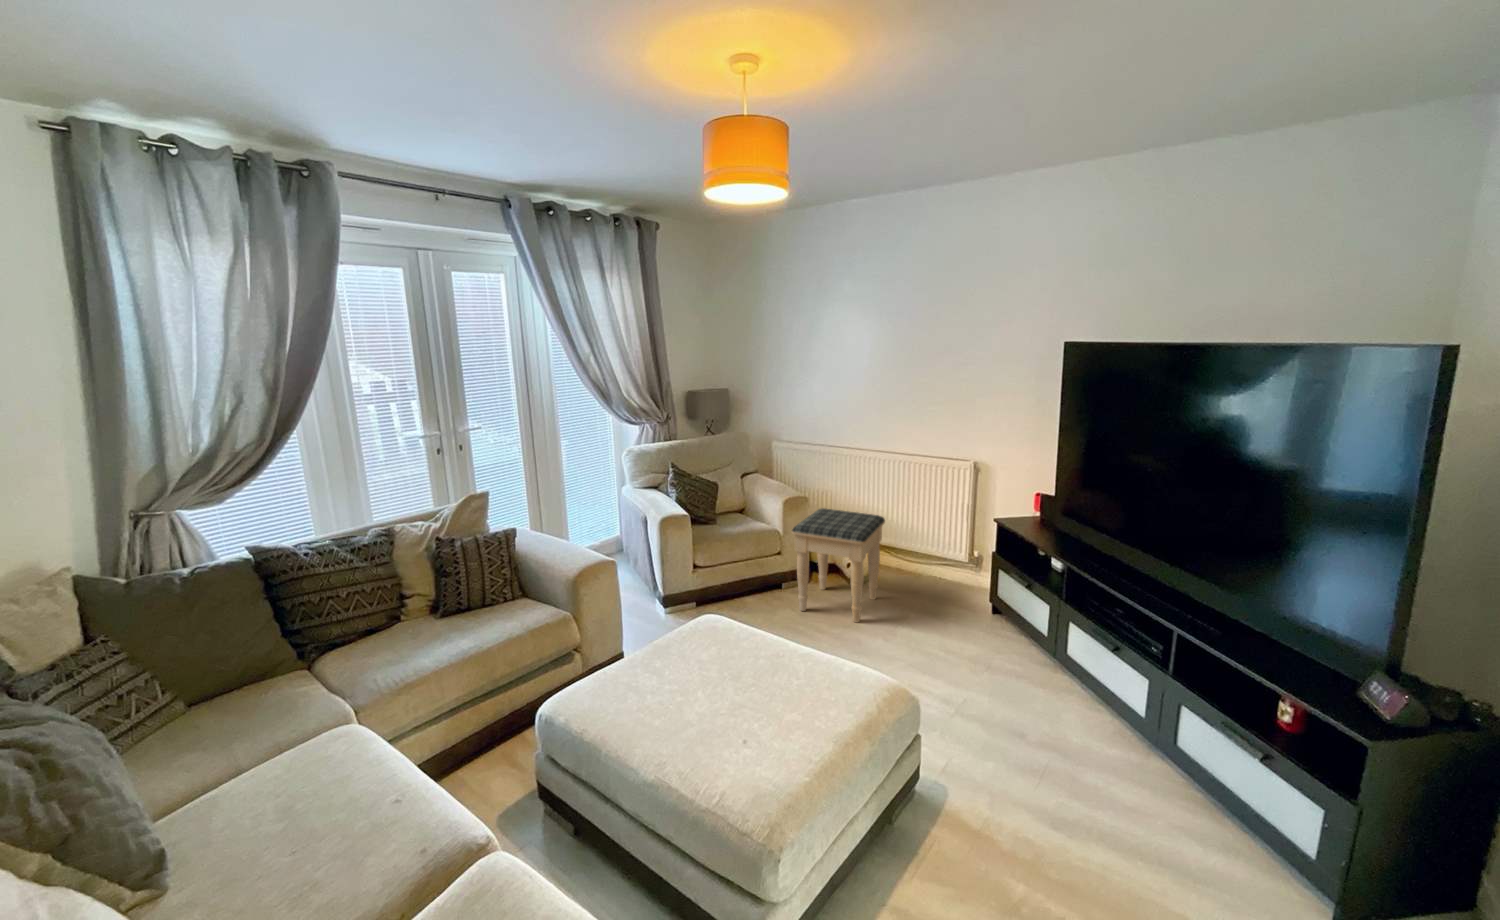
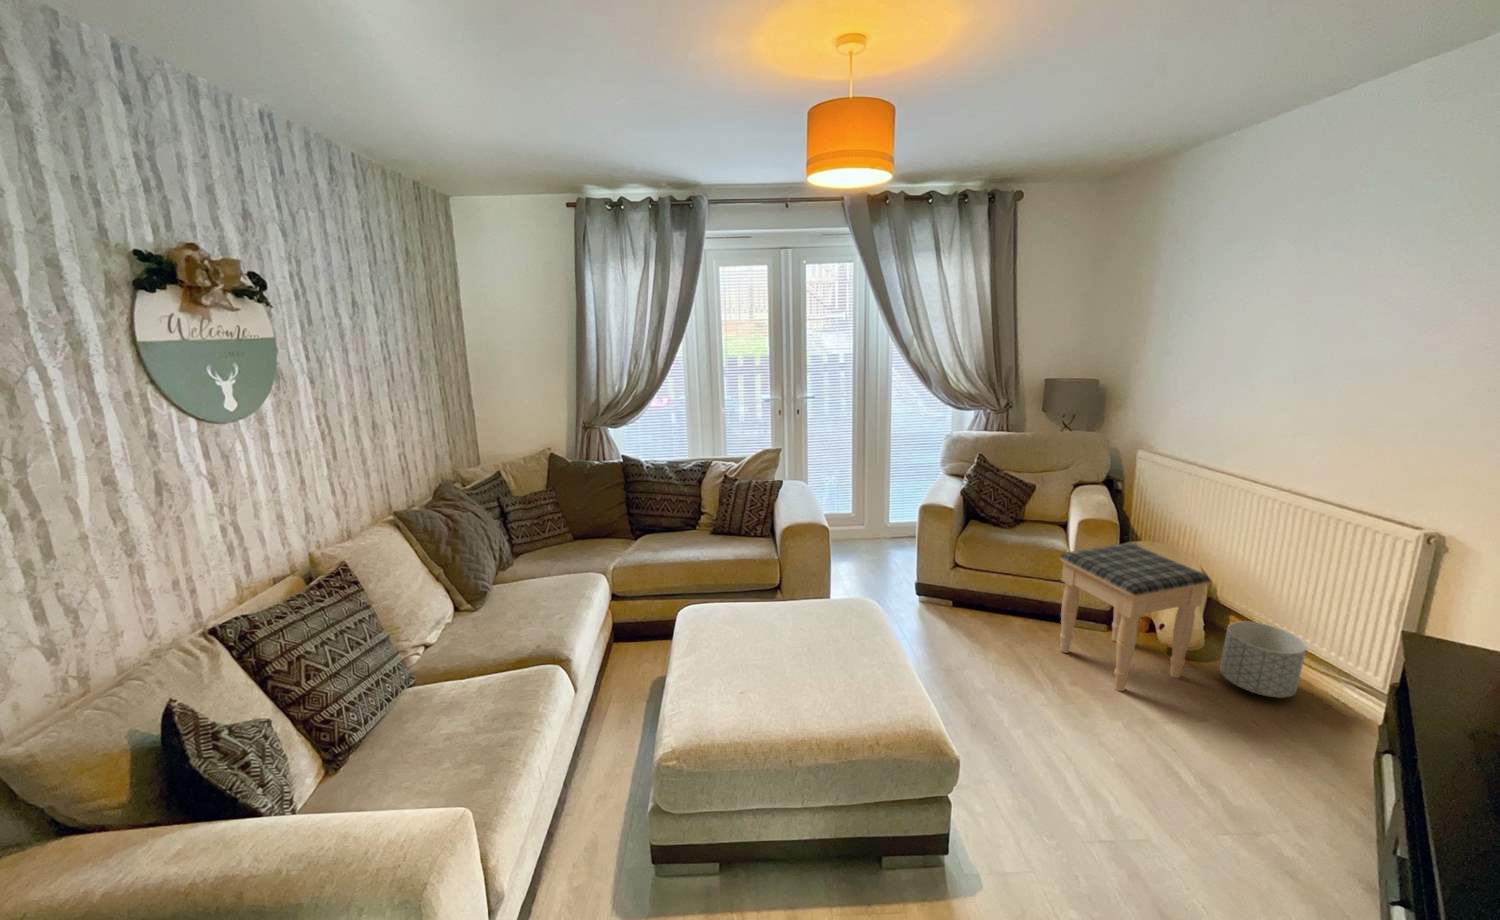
planter: none [890,542,935,591] -> present [1220,621,1306,698]

